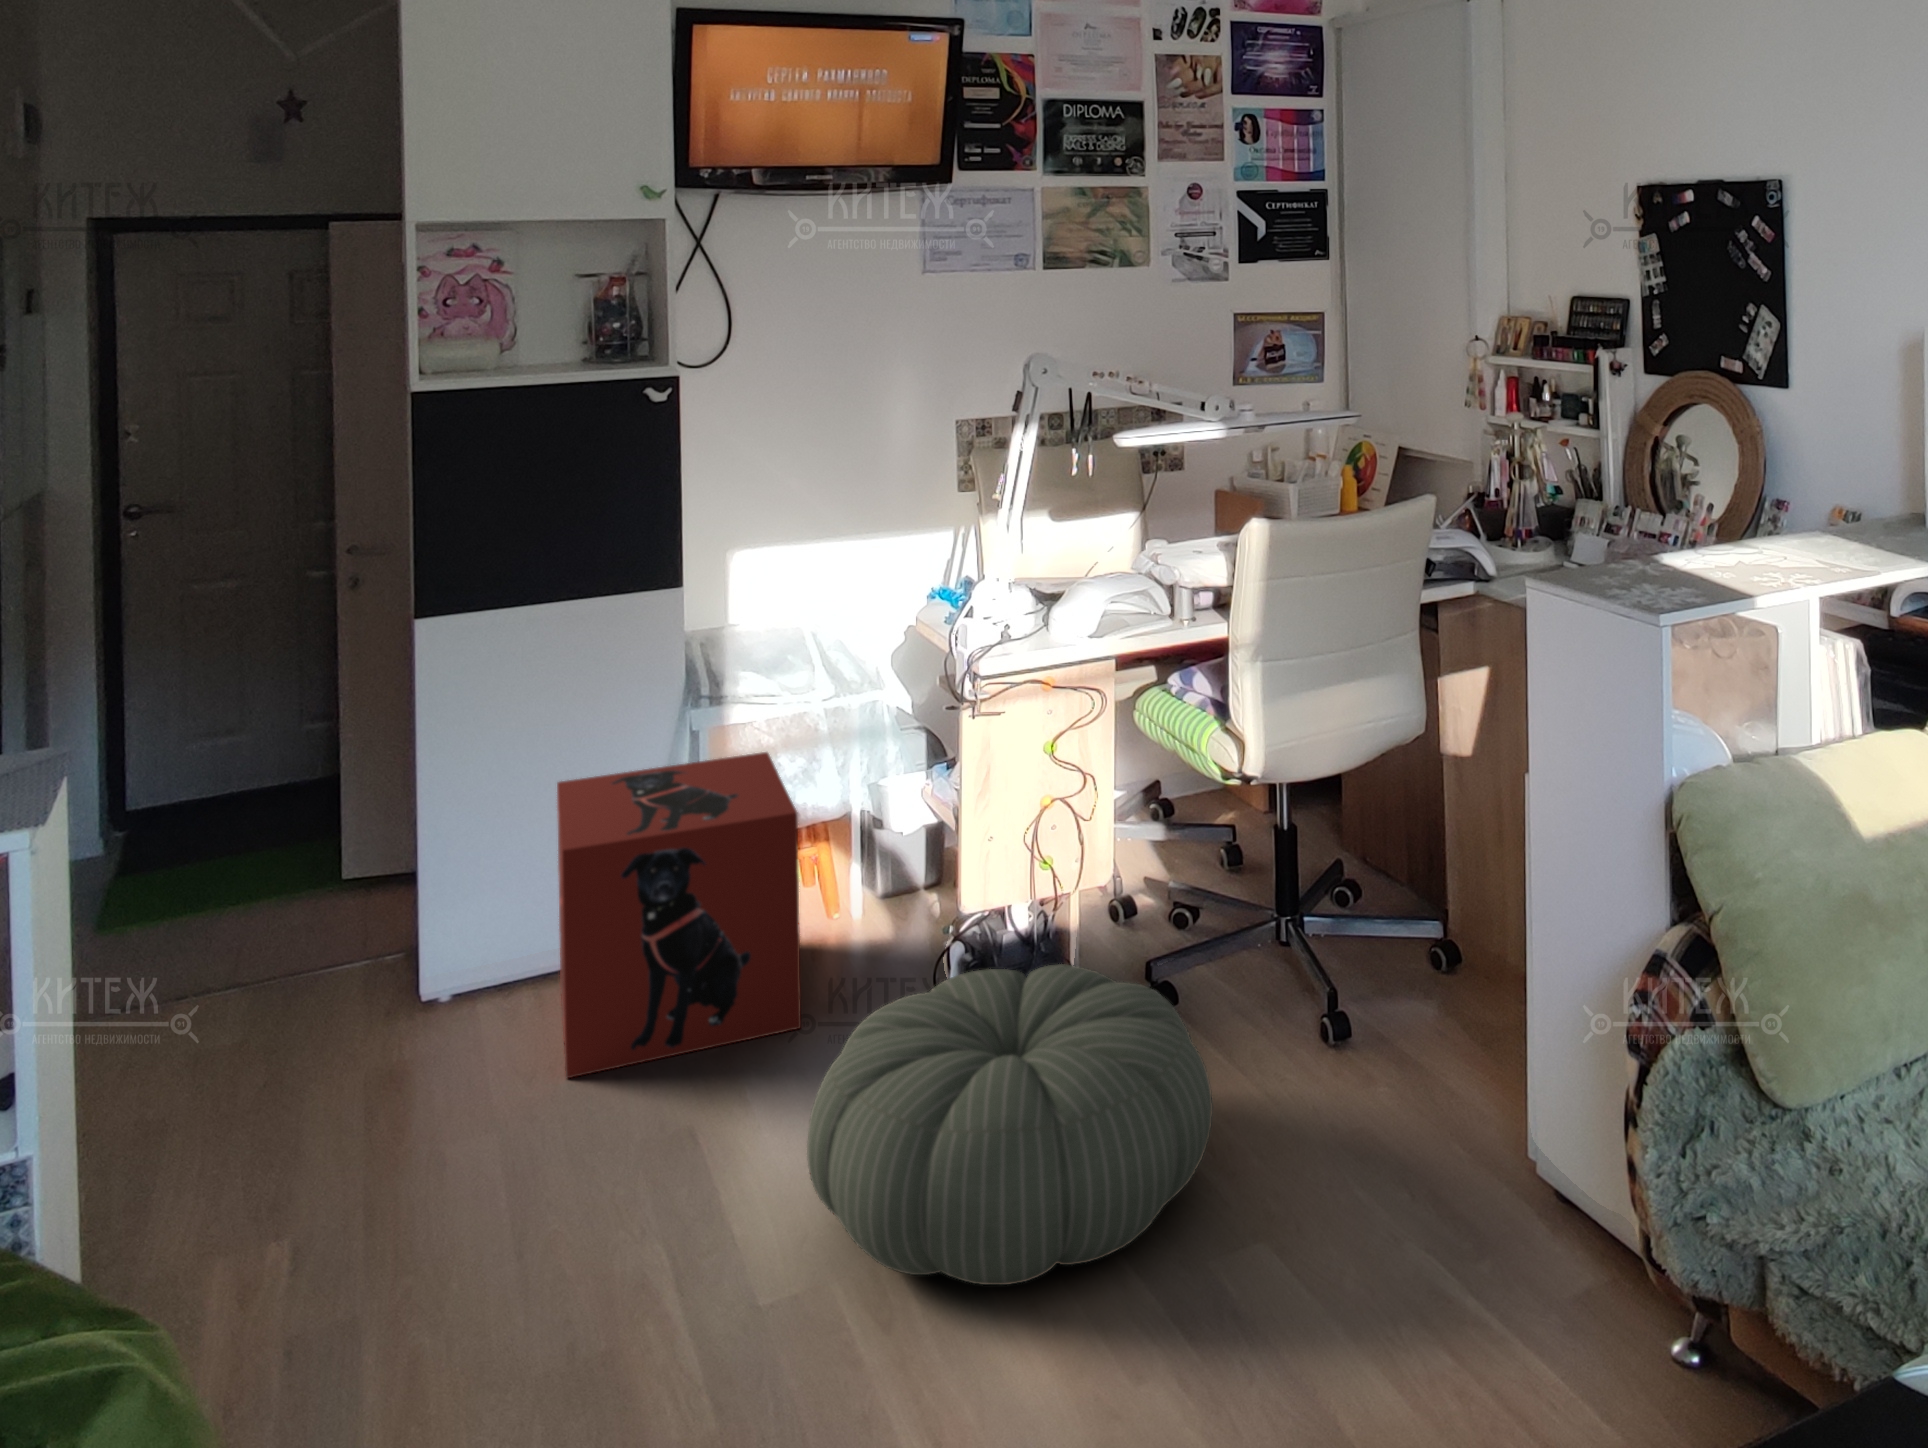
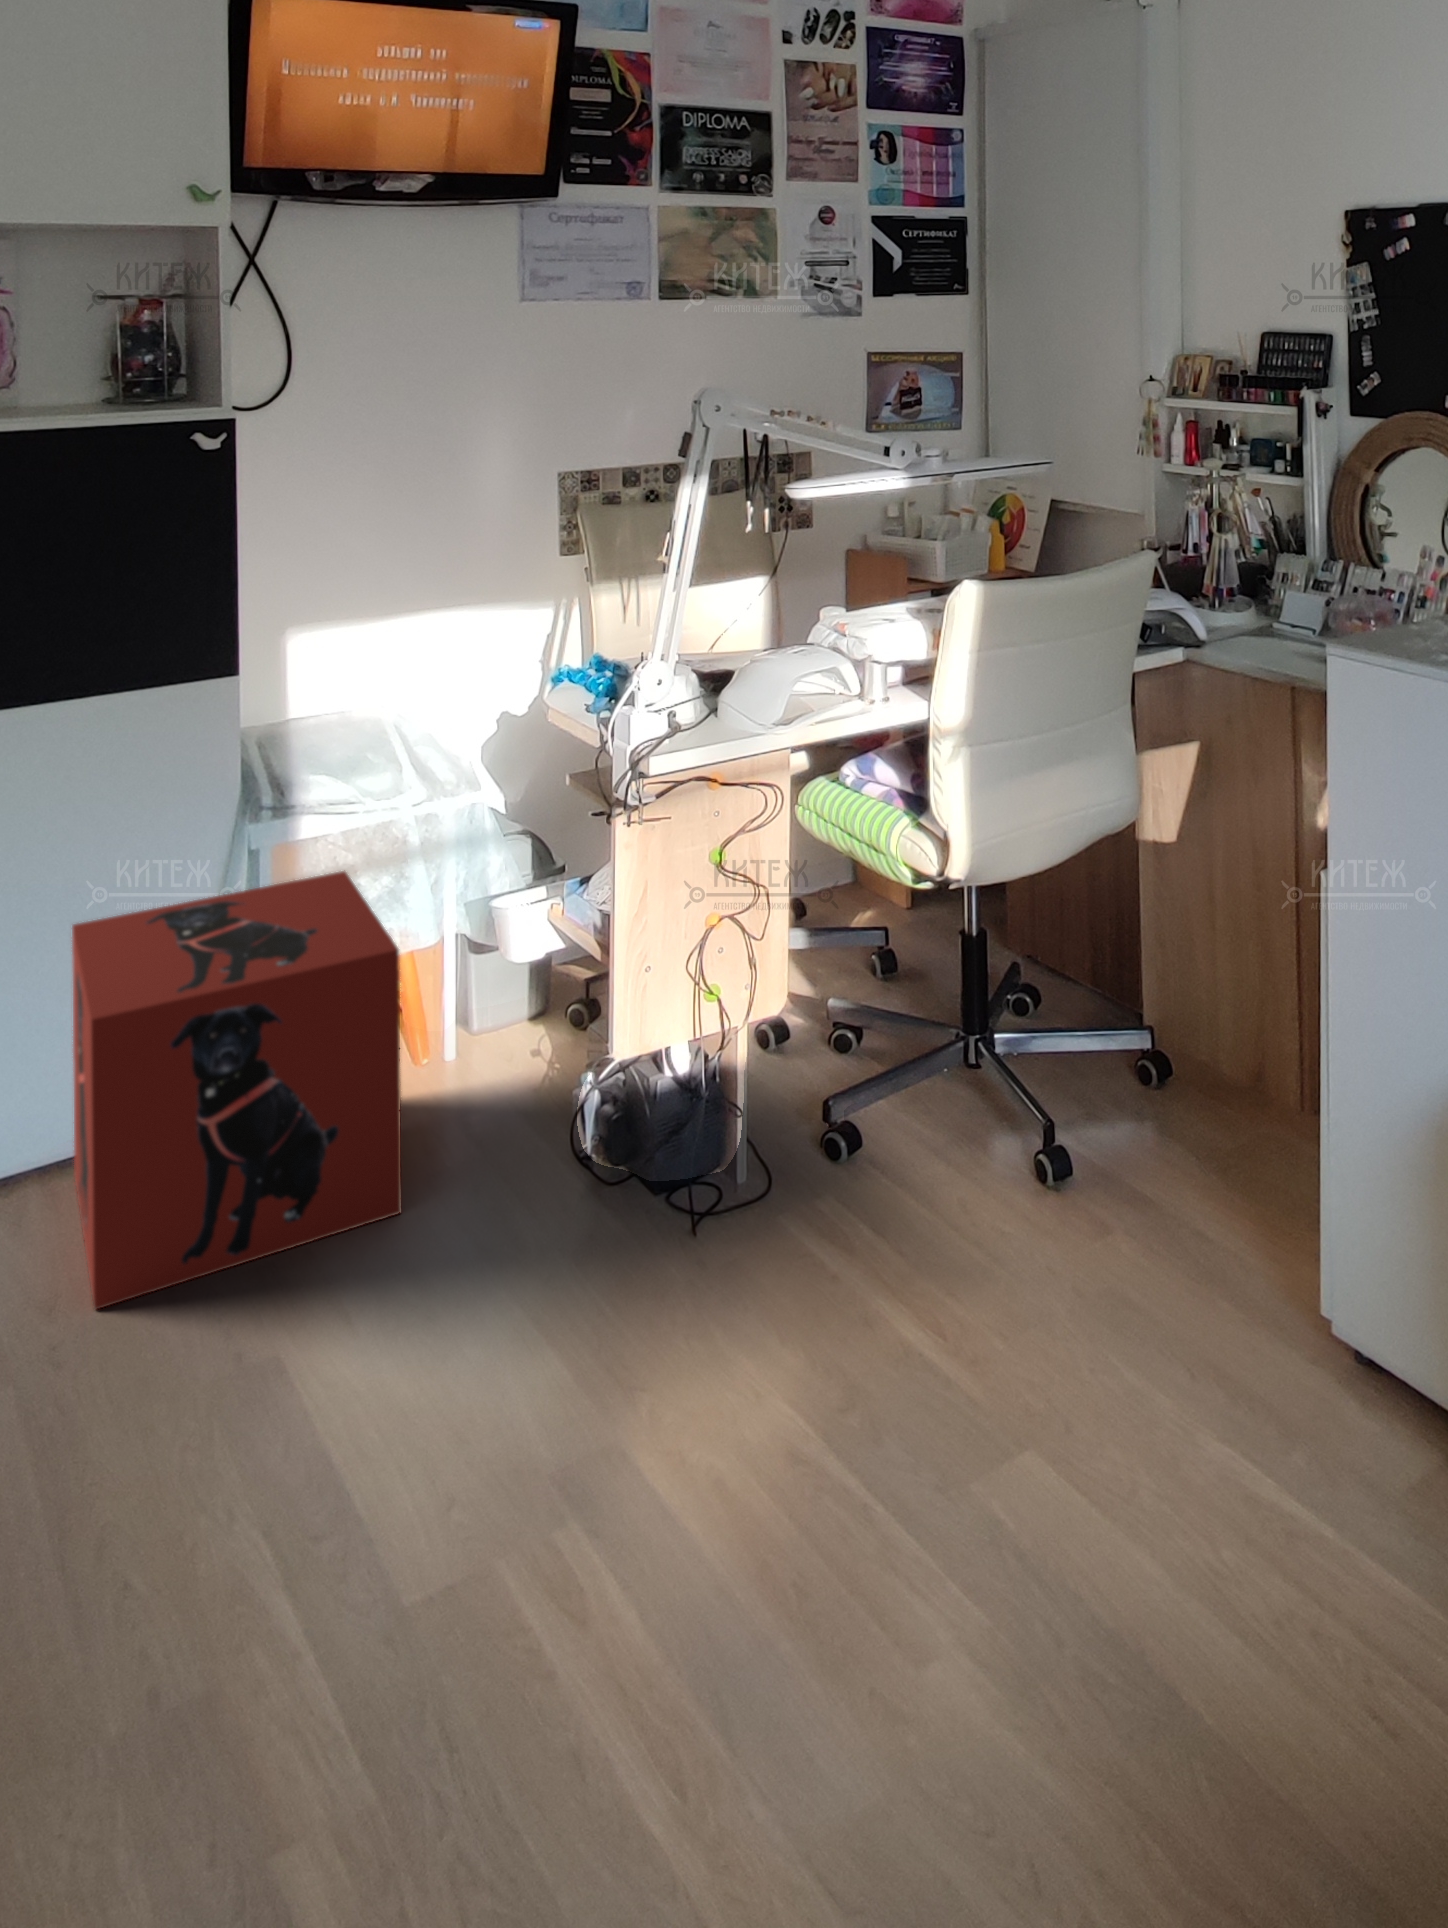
pouf: present [807,964,1213,1285] -> none [453,1122,959,1562]

